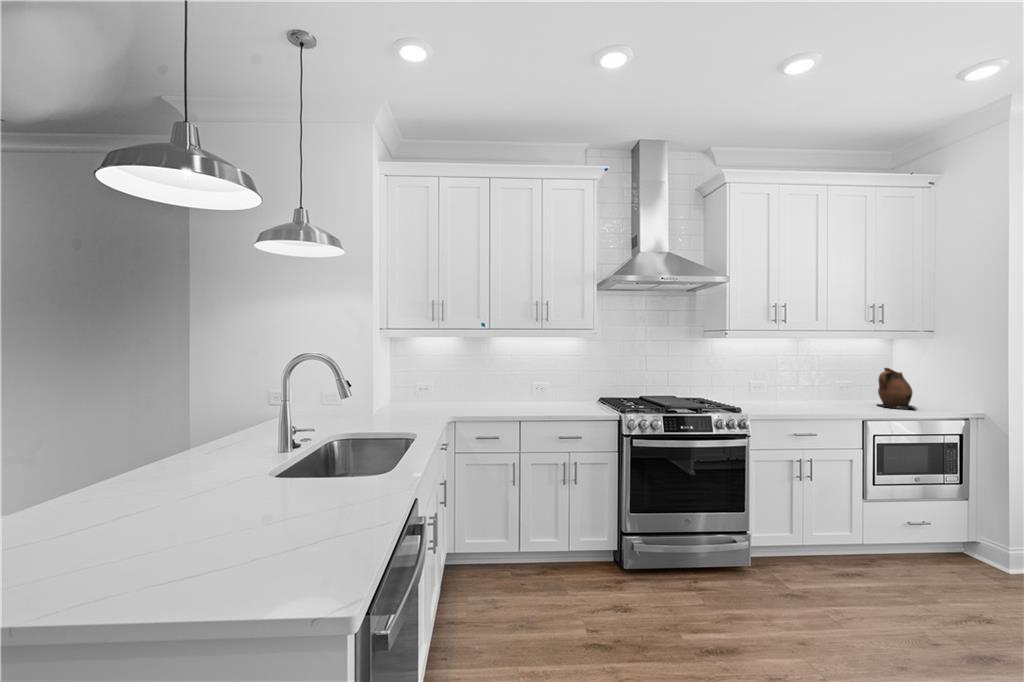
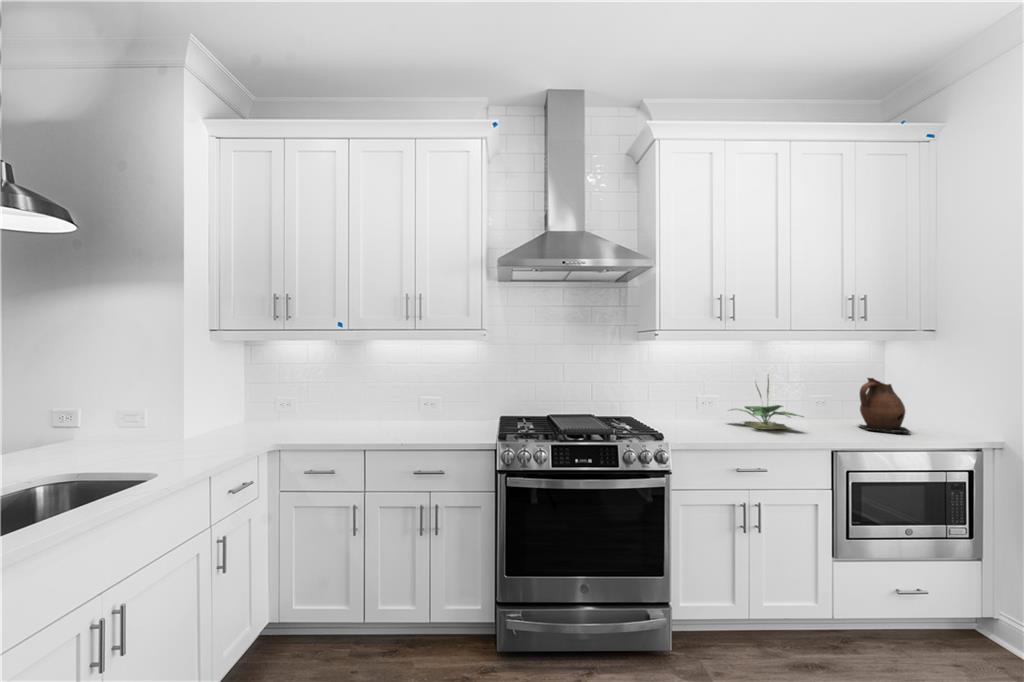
potted plant: none [778,363,840,407] -> present [731,378,803,429]

